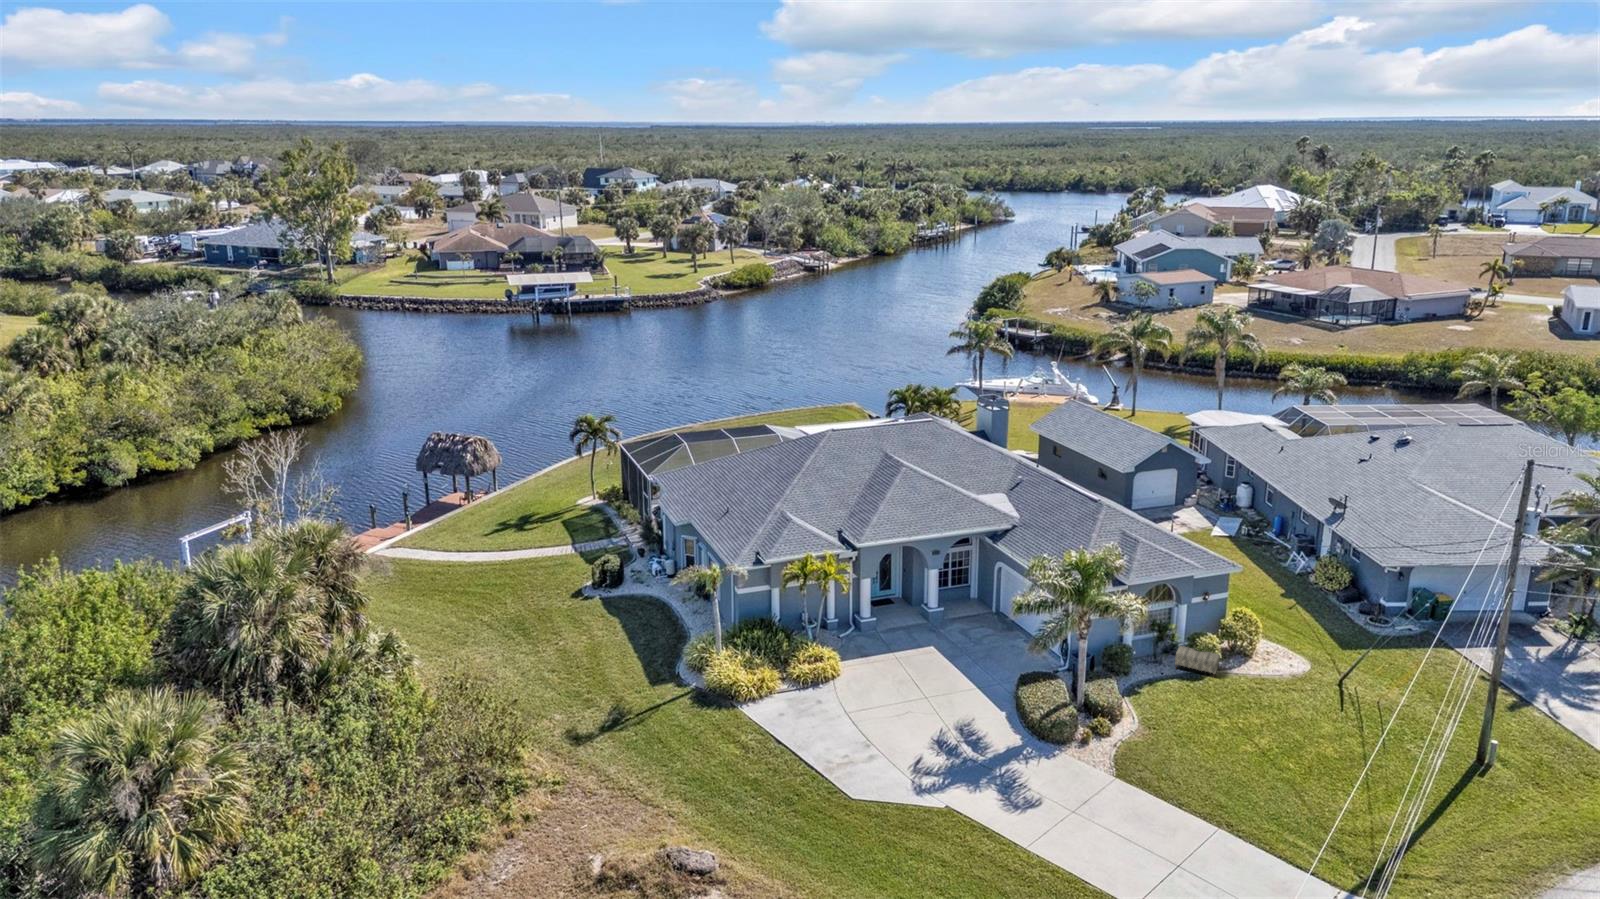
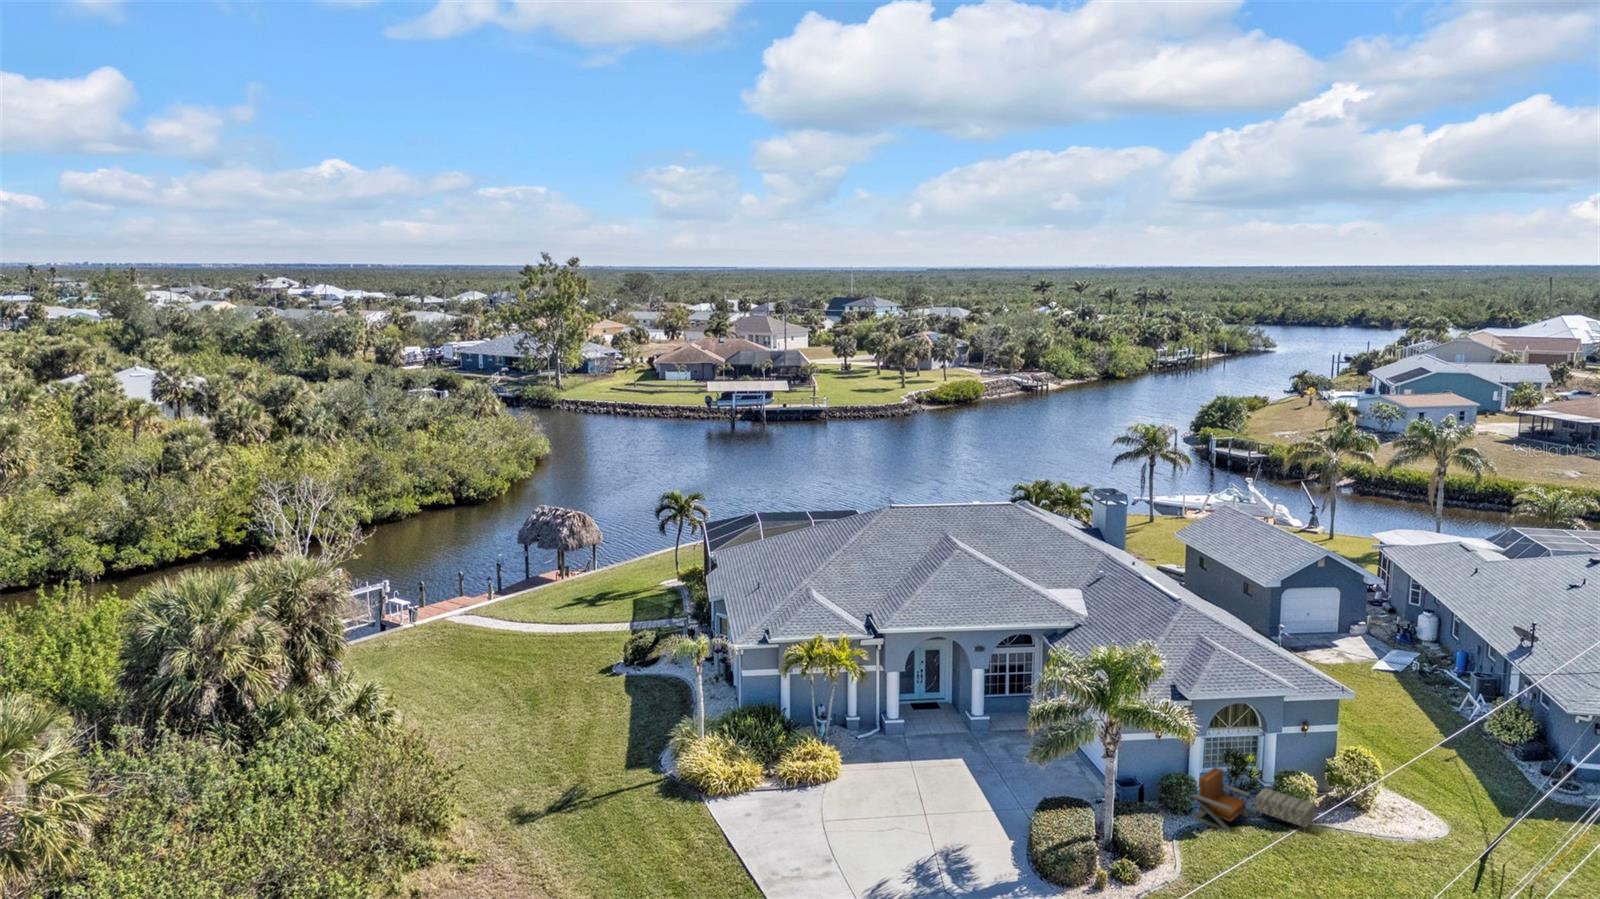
lounge chair: none [1130,634,1172,684] -> present [1192,768,1250,832]

